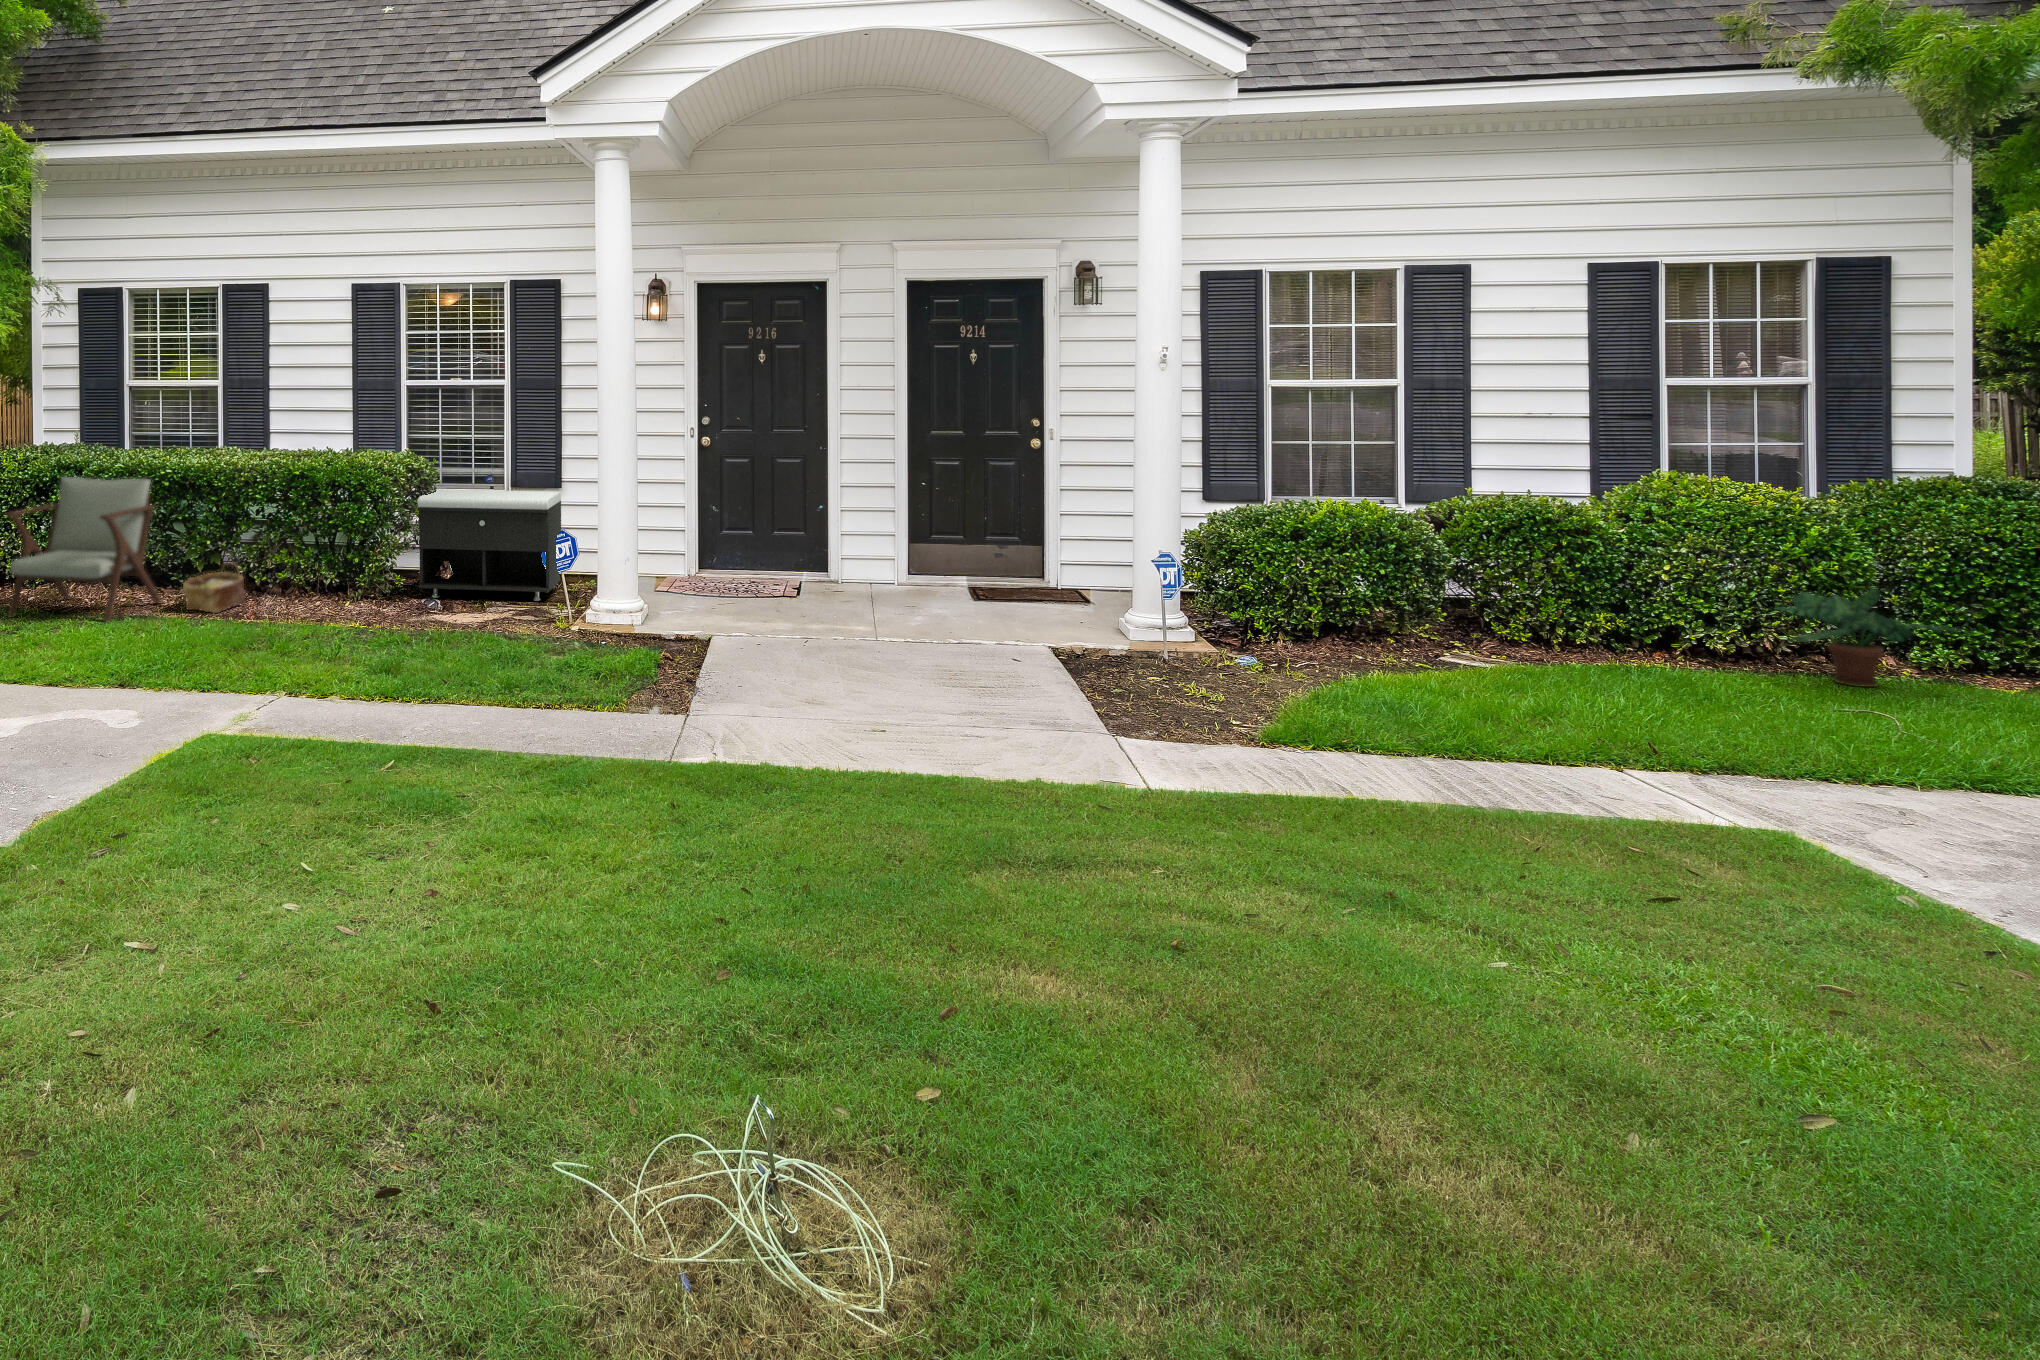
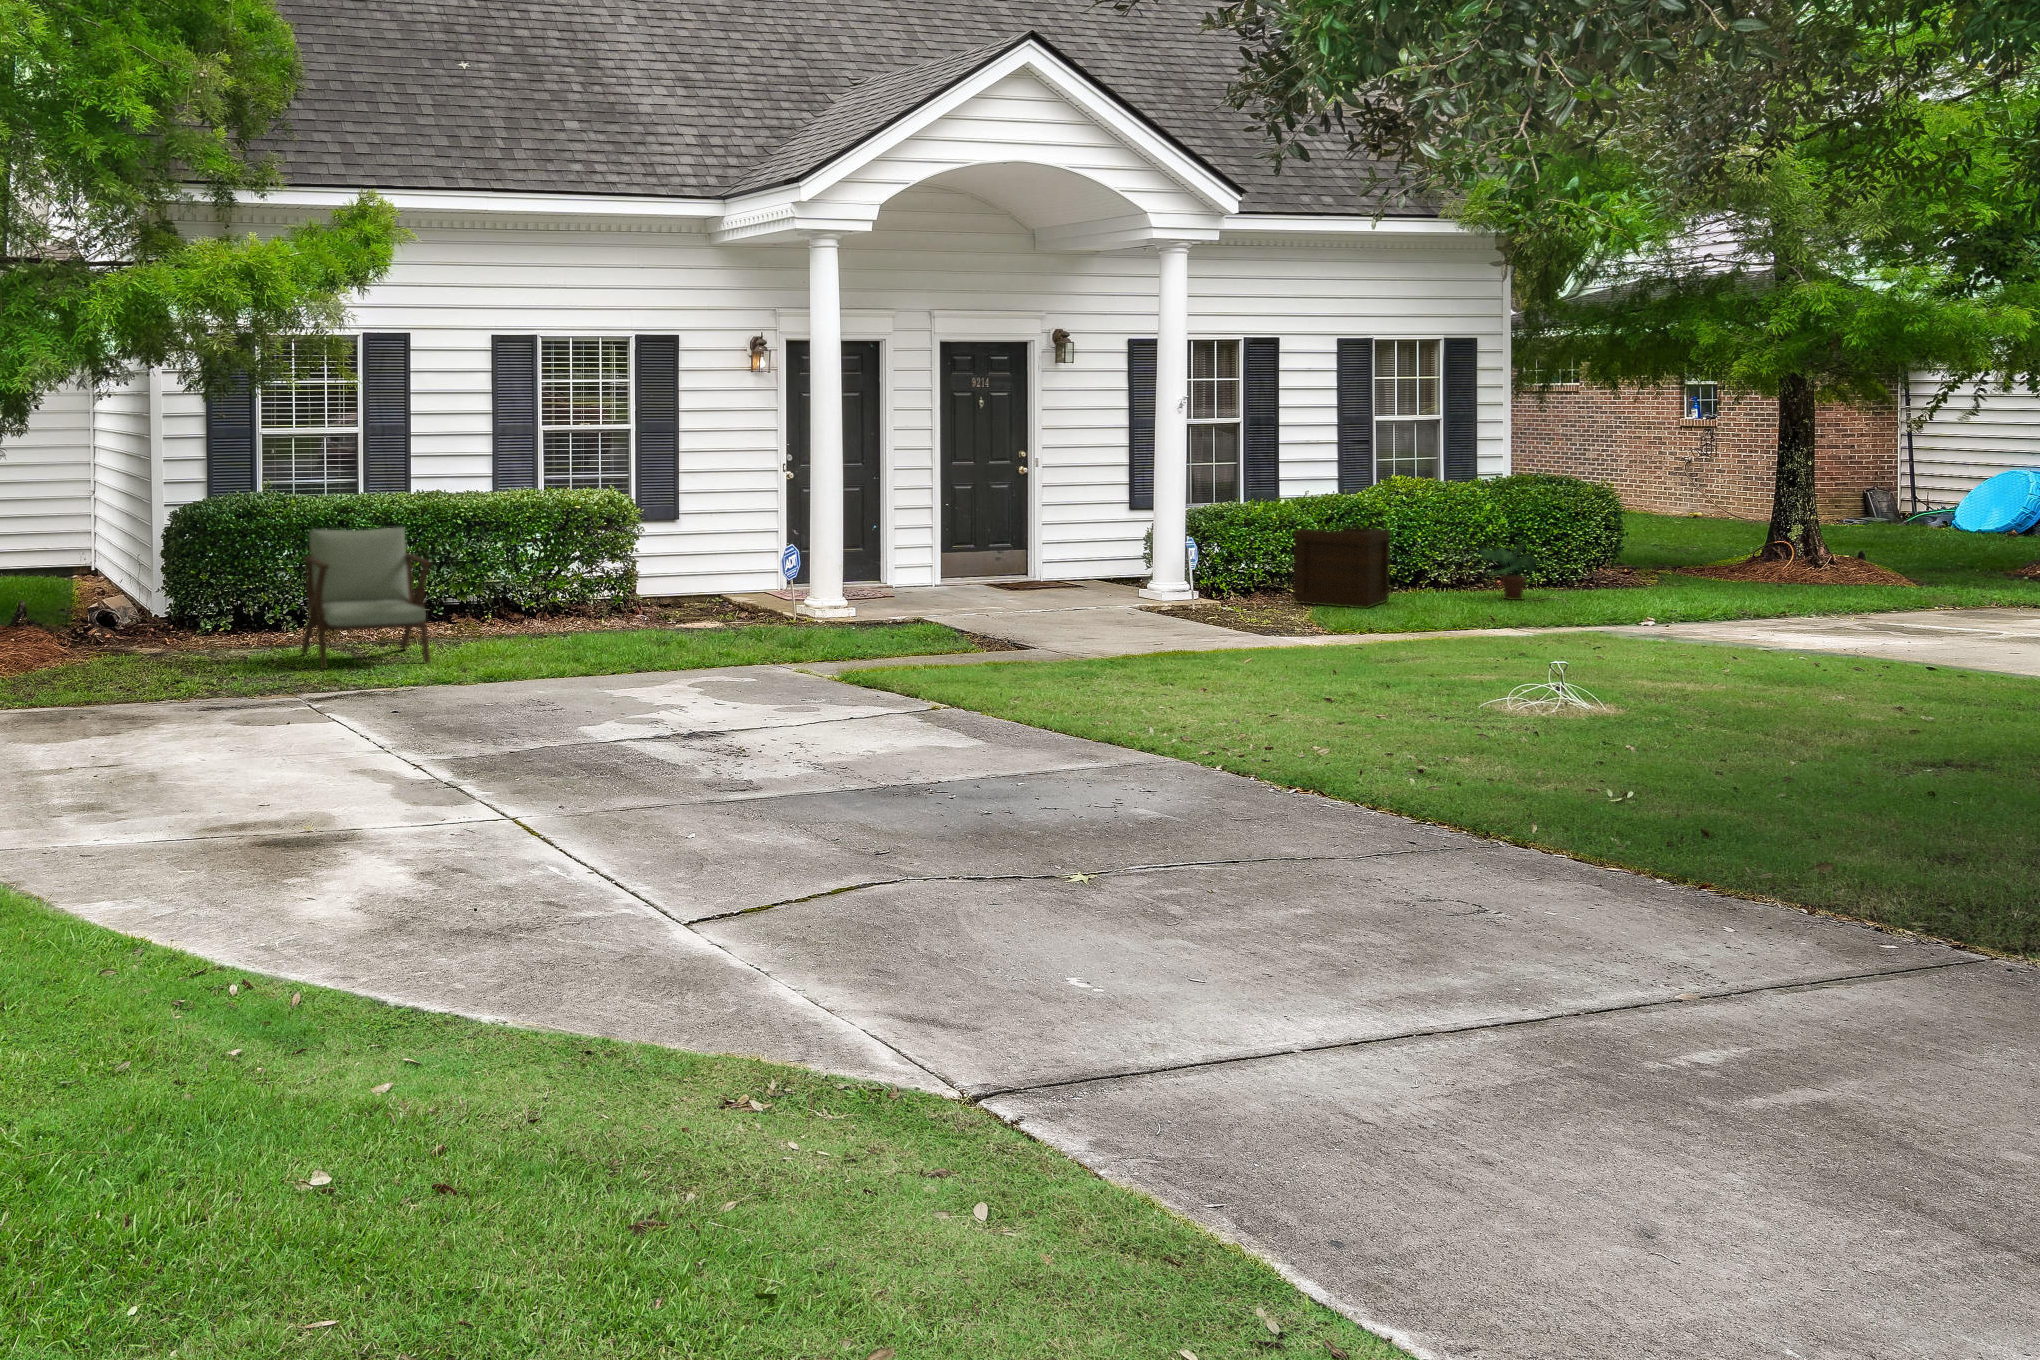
storage bench: present [418,490,561,601] -> none [582,526,720,628]
wooden crate: none [1388,536,1577,674] -> present [1293,527,1390,609]
woven basket: present [183,567,245,613] -> none [447,605,496,651]

